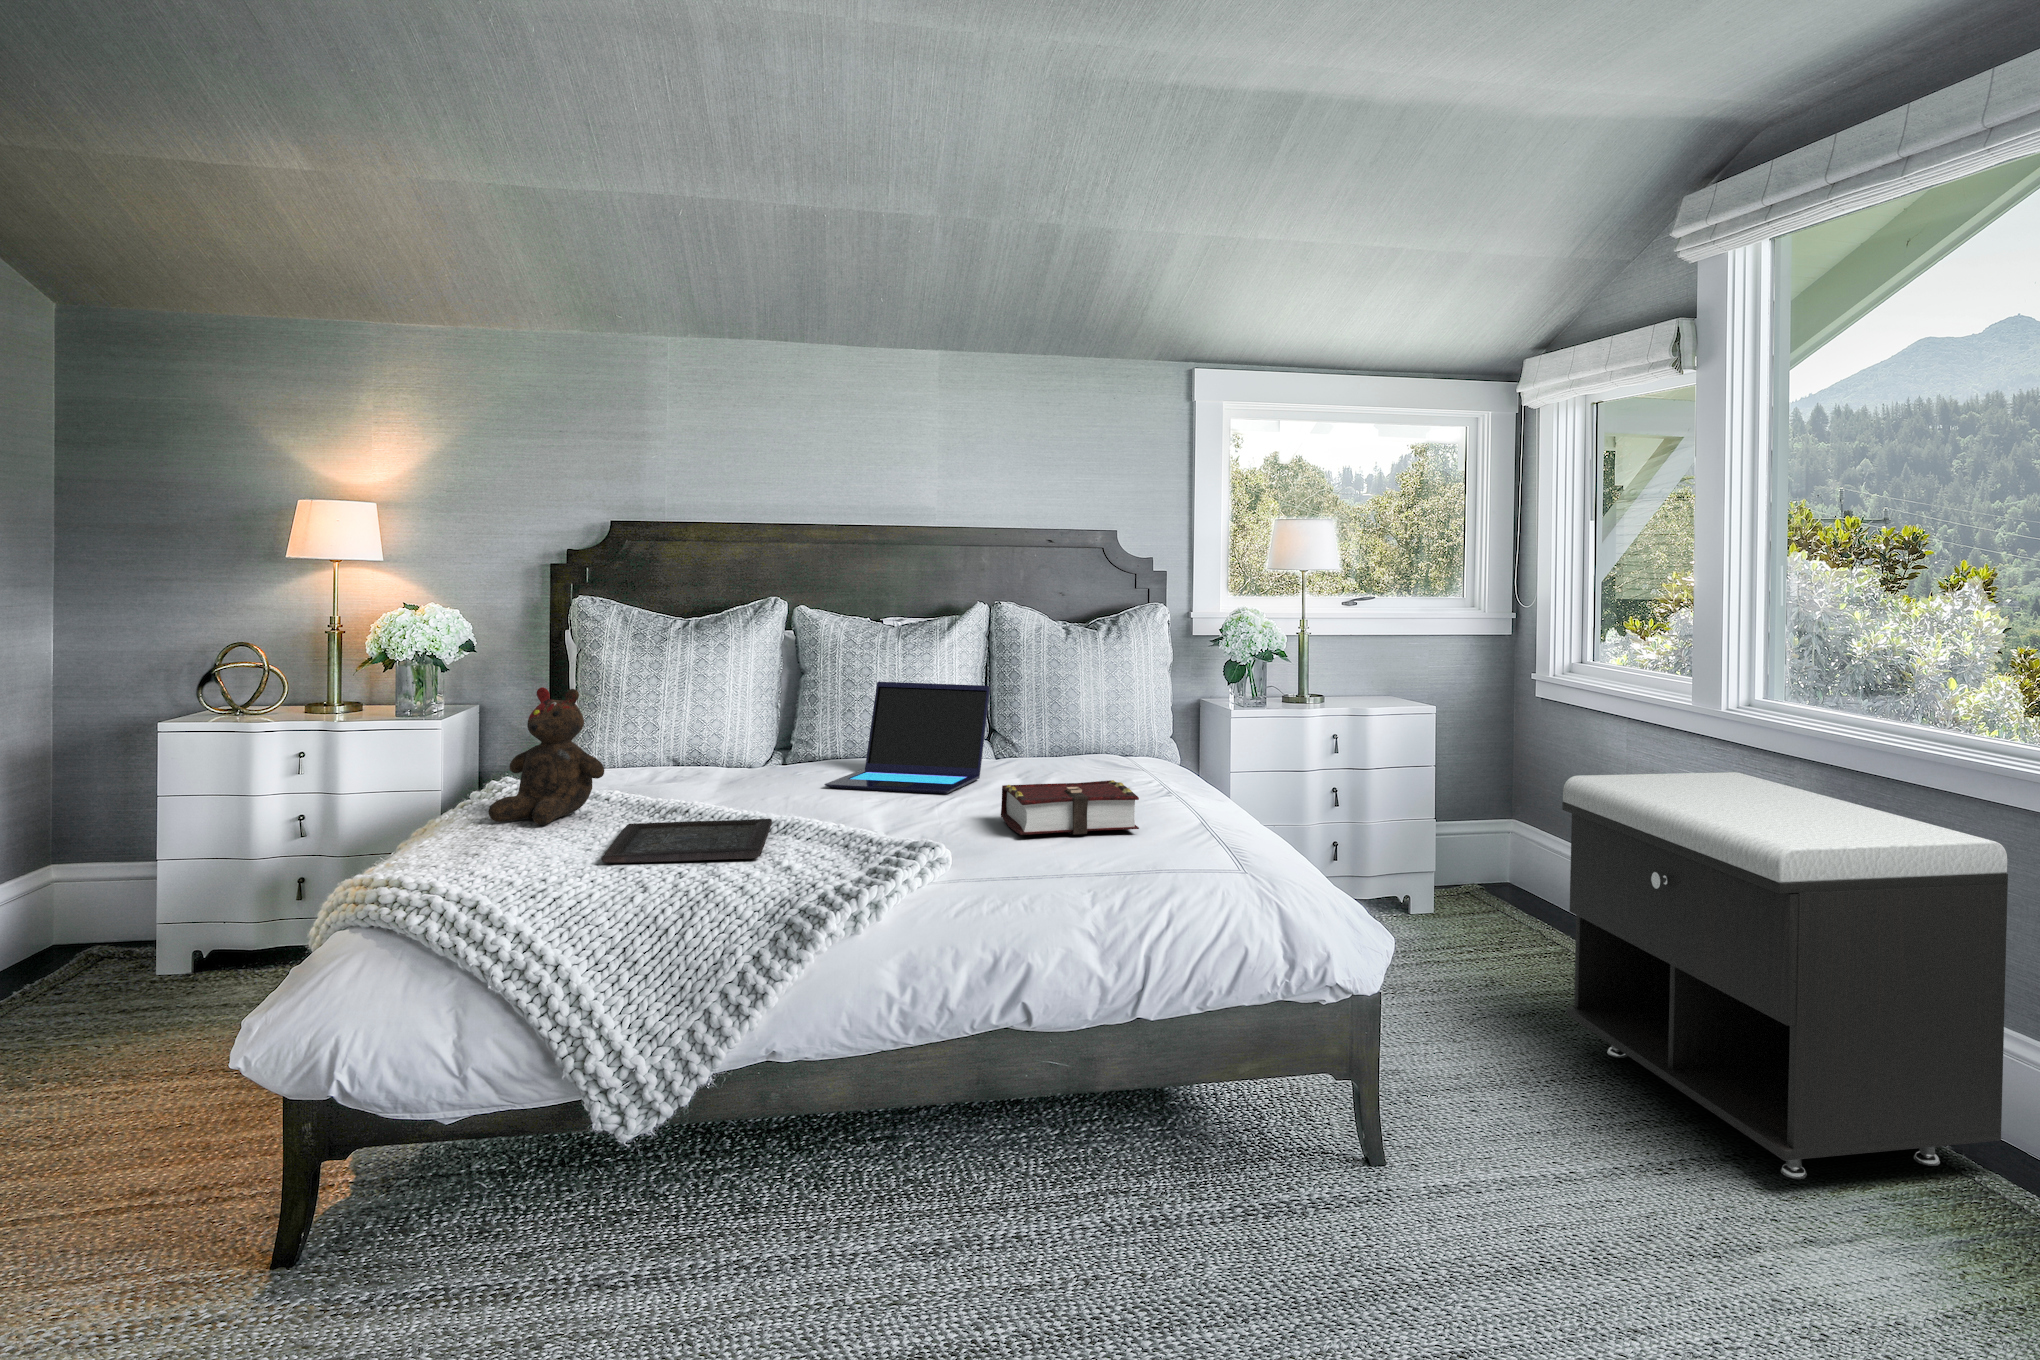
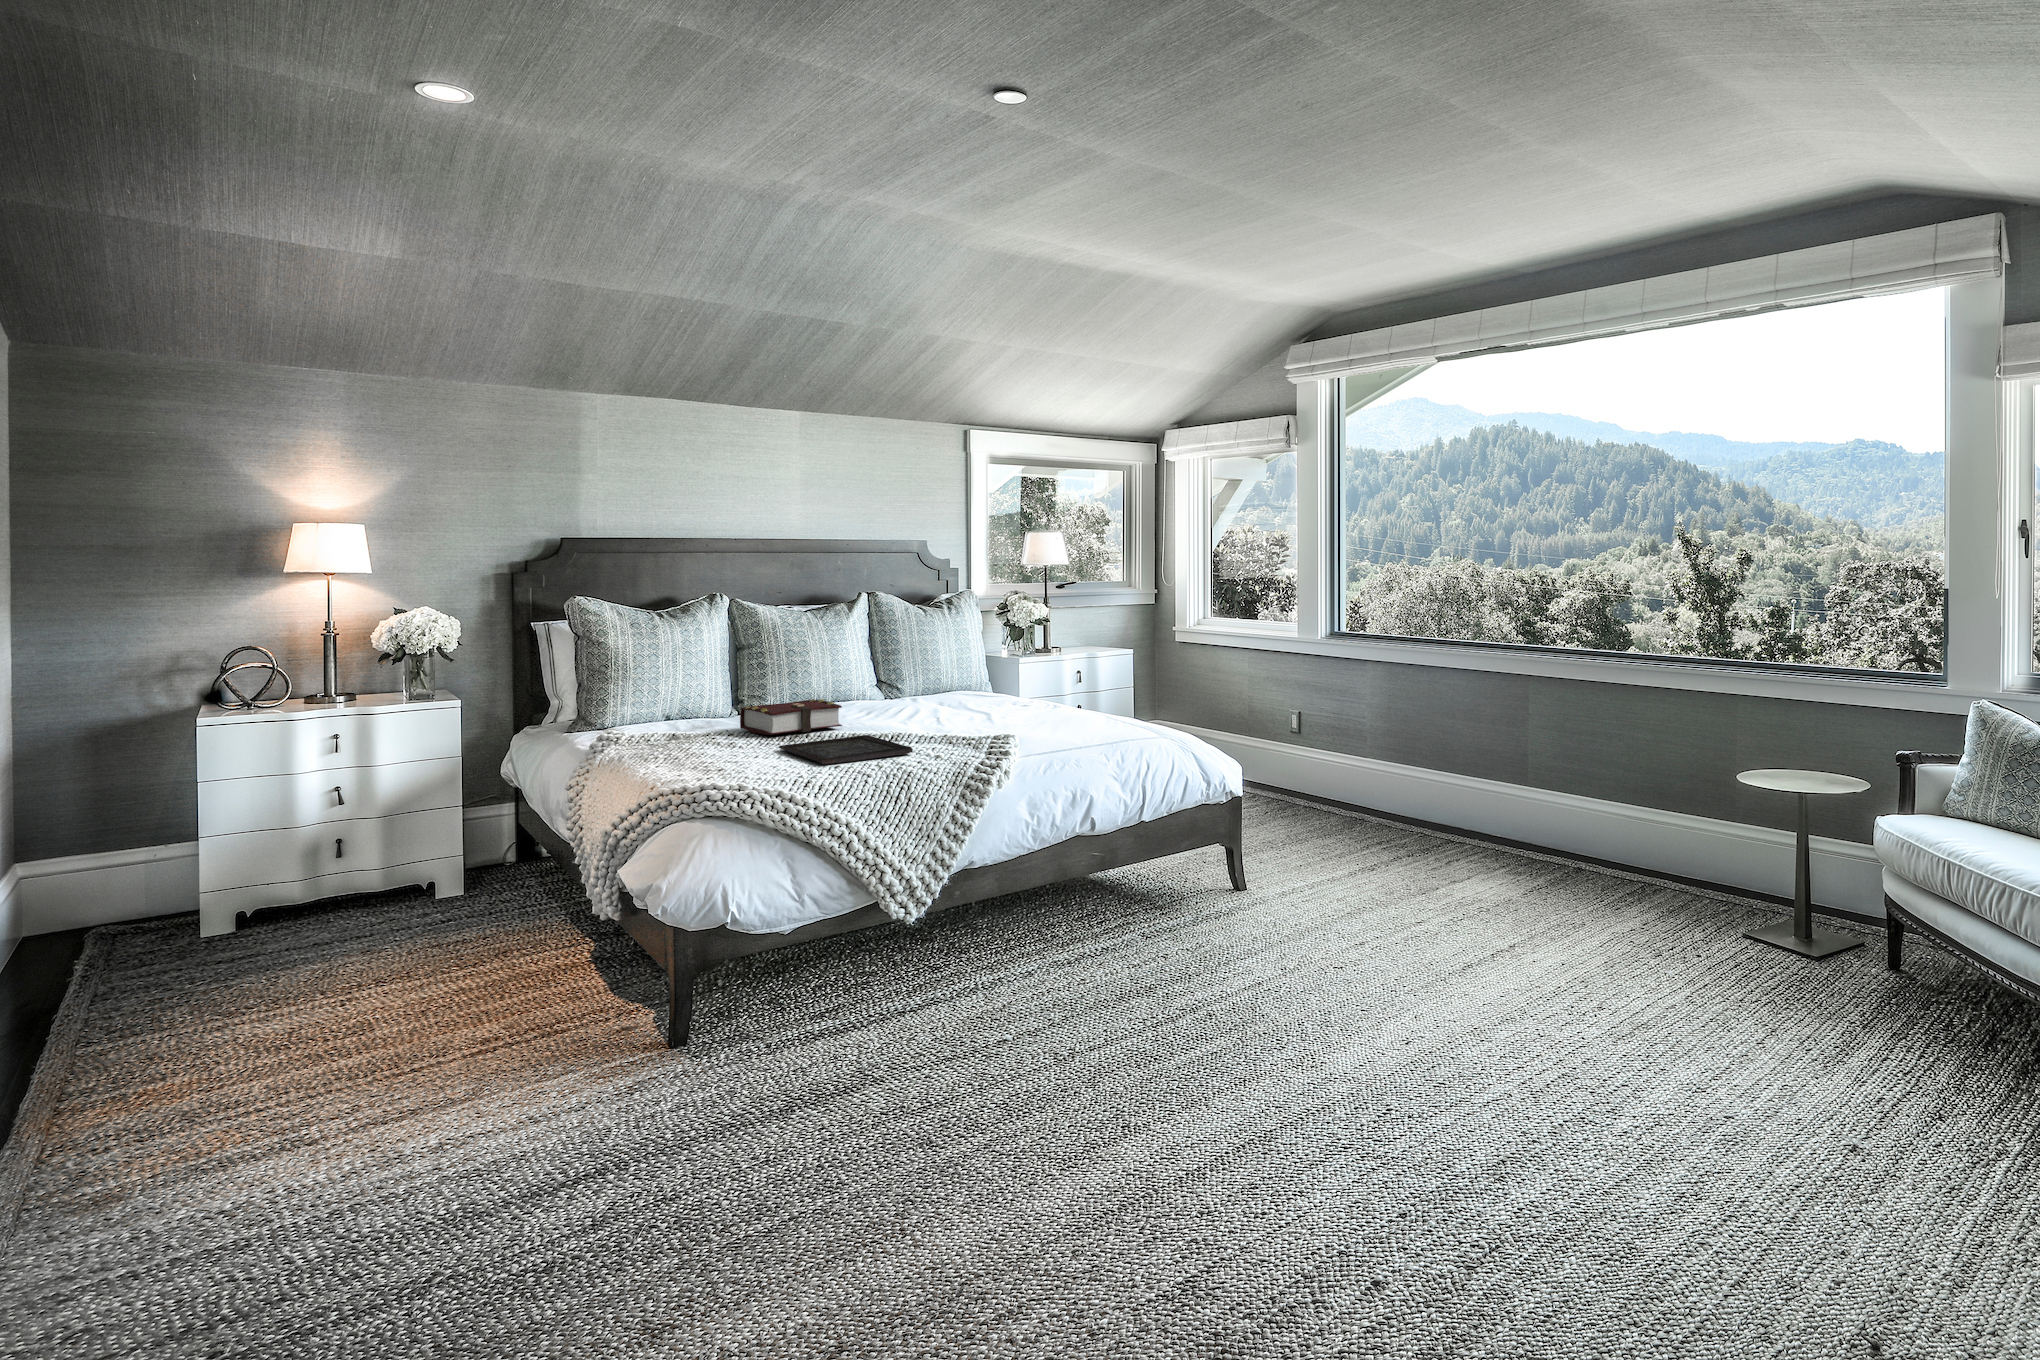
laptop: present [824,682,990,794] -> none [832,646,925,720]
teddy bear: present [488,687,604,825] -> none [656,658,738,755]
storage bench: present [1562,772,2008,1179] -> none [1274,668,1509,859]
book: present [1001,780,1139,835] -> present [740,699,842,735]

